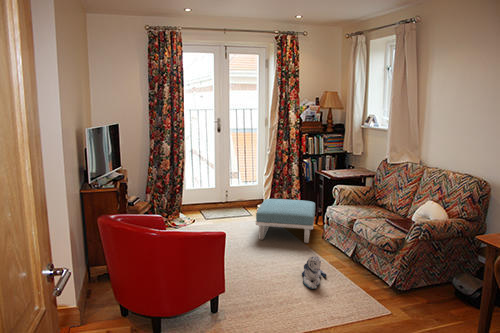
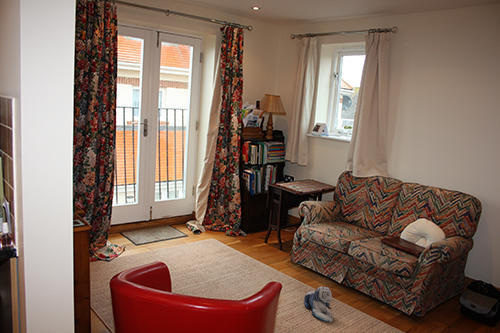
footstool: present [256,199,315,243] -> none [212,217,285,268]

